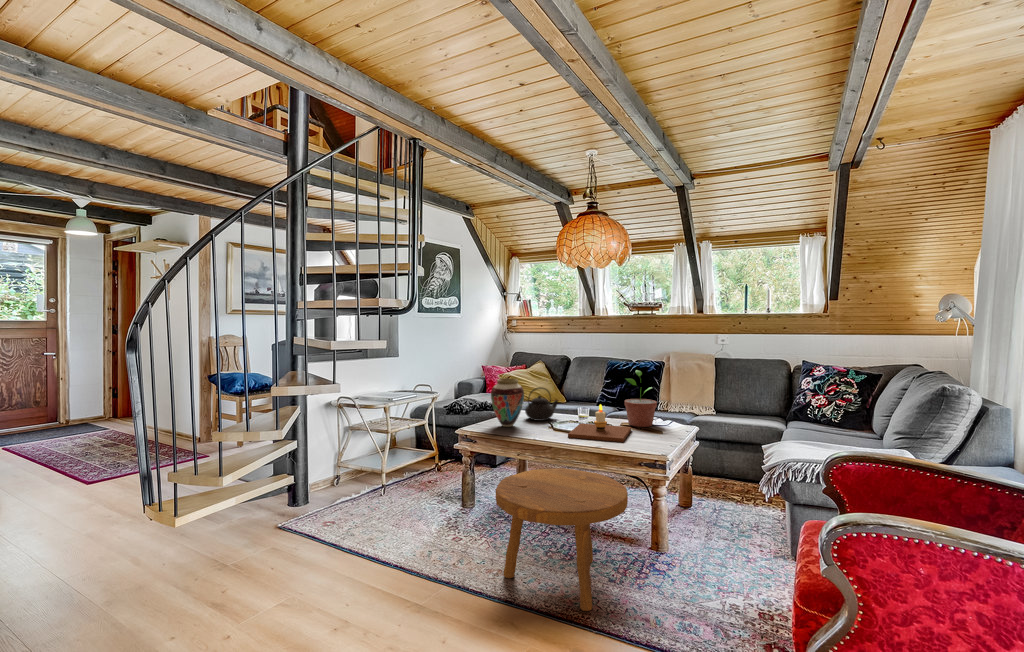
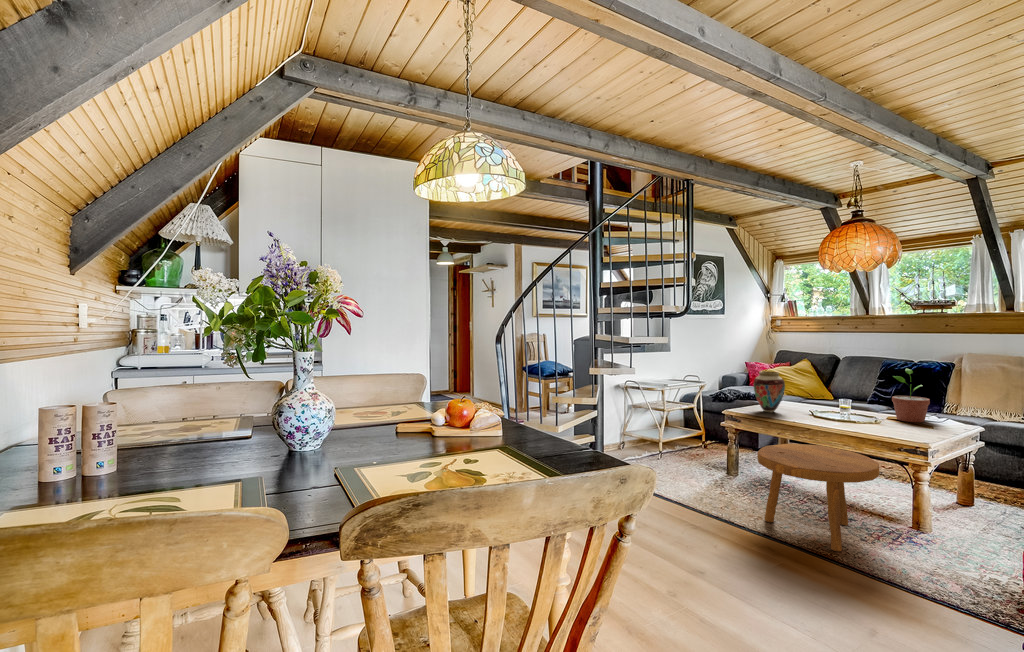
teapot: present [525,387,558,421] -> none [786,381,821,410]
candle: present [568,404,631,442] -> none [827,397,897,431]

